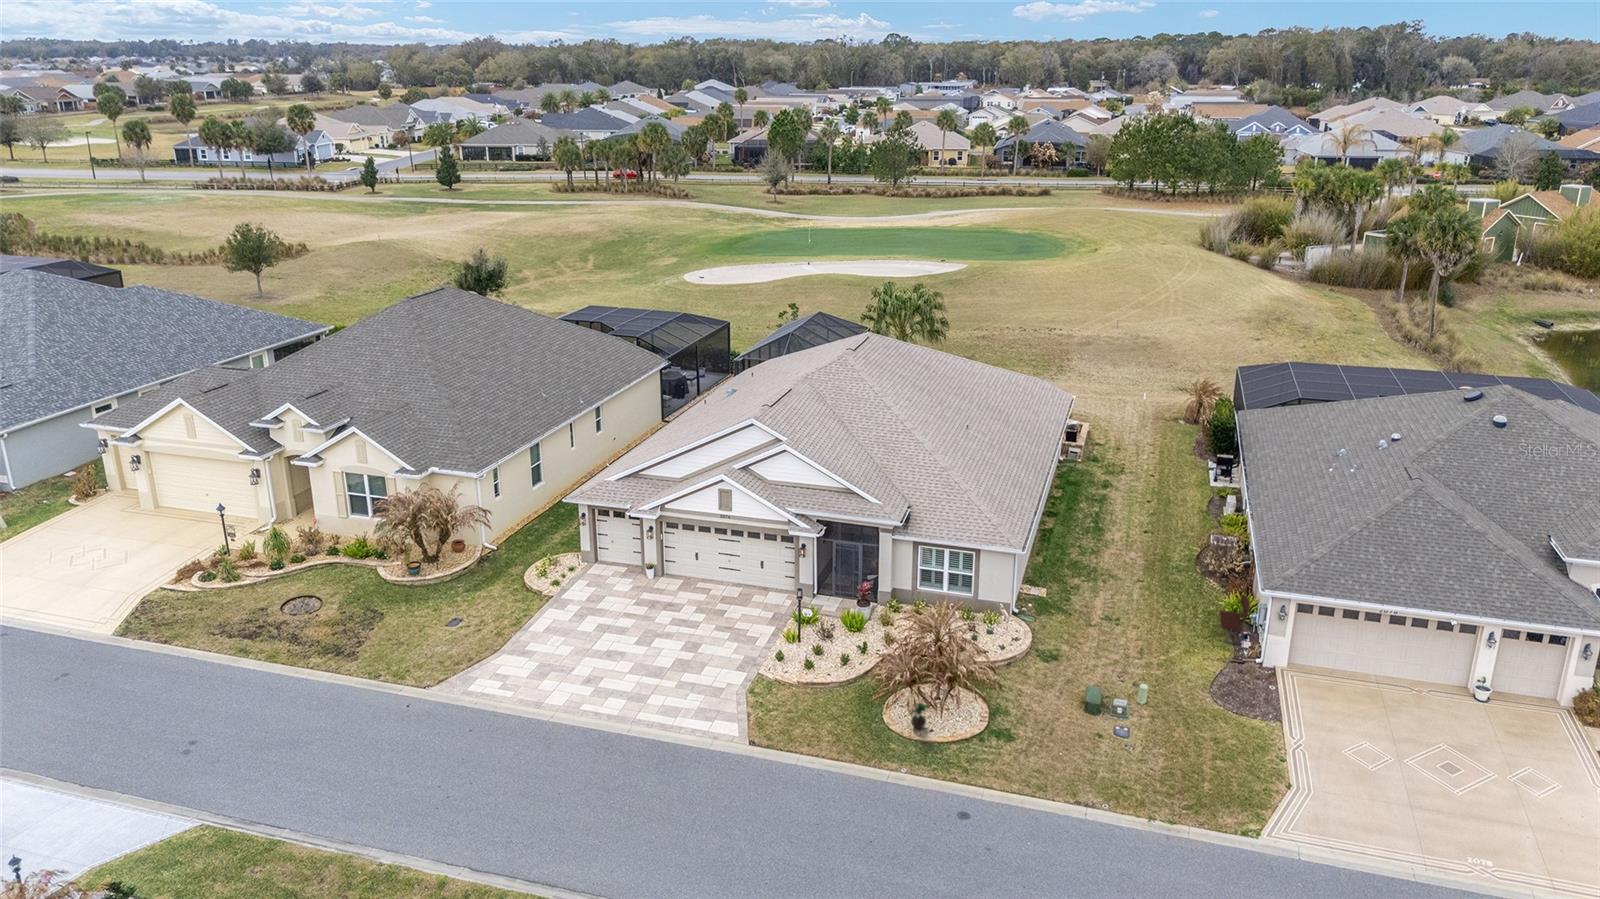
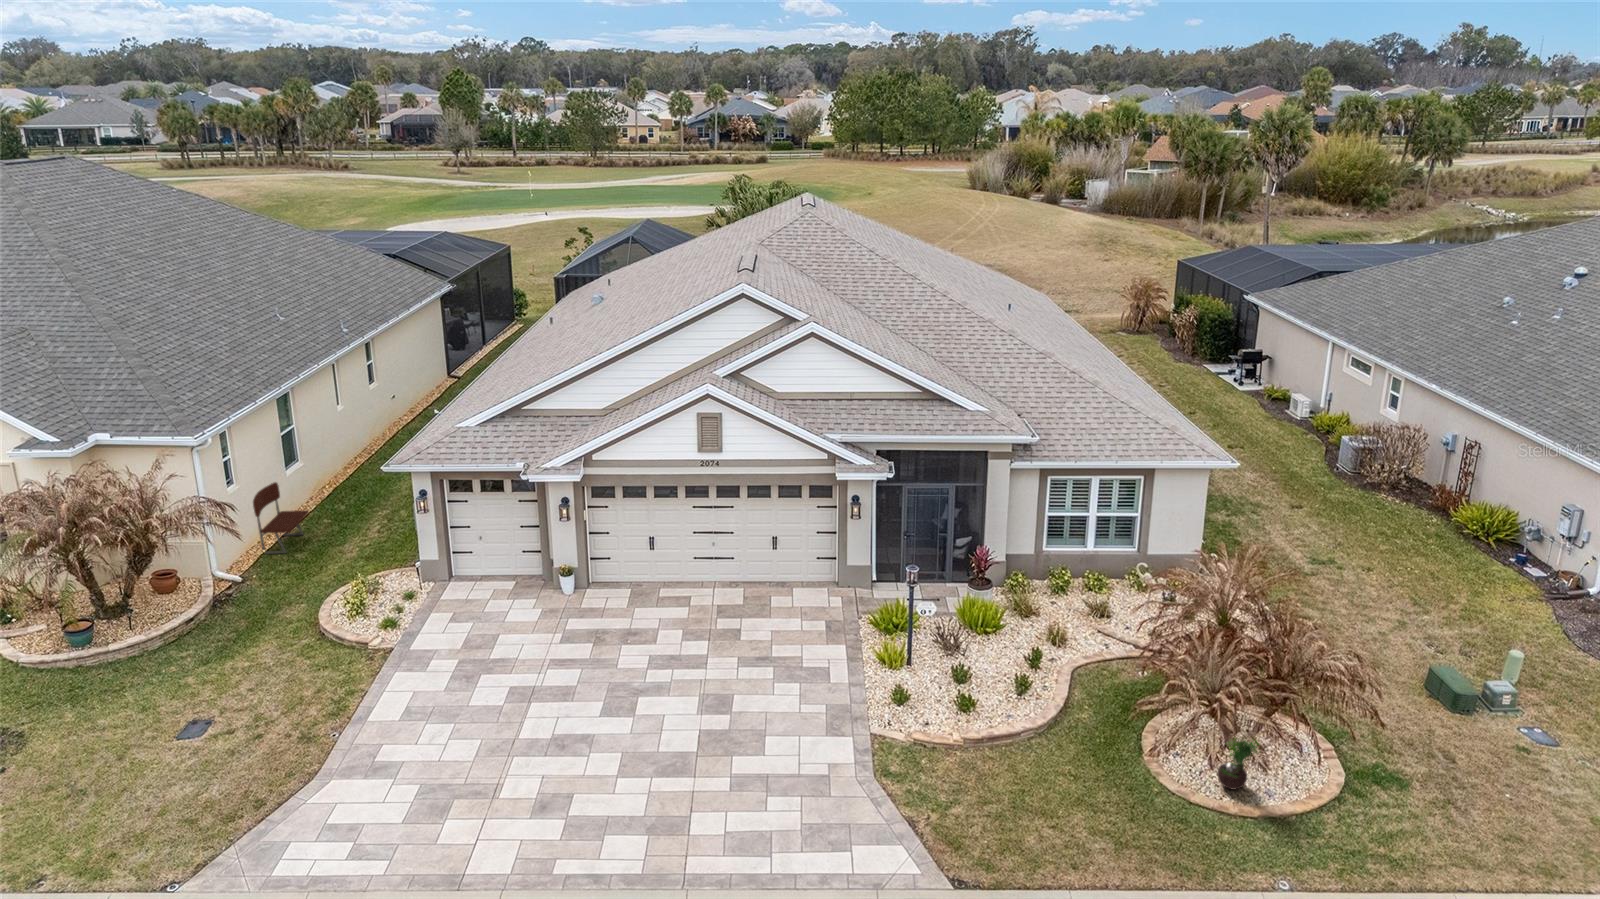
bench: present [1219,594,1250,645] -> present [253,482,308,554]

